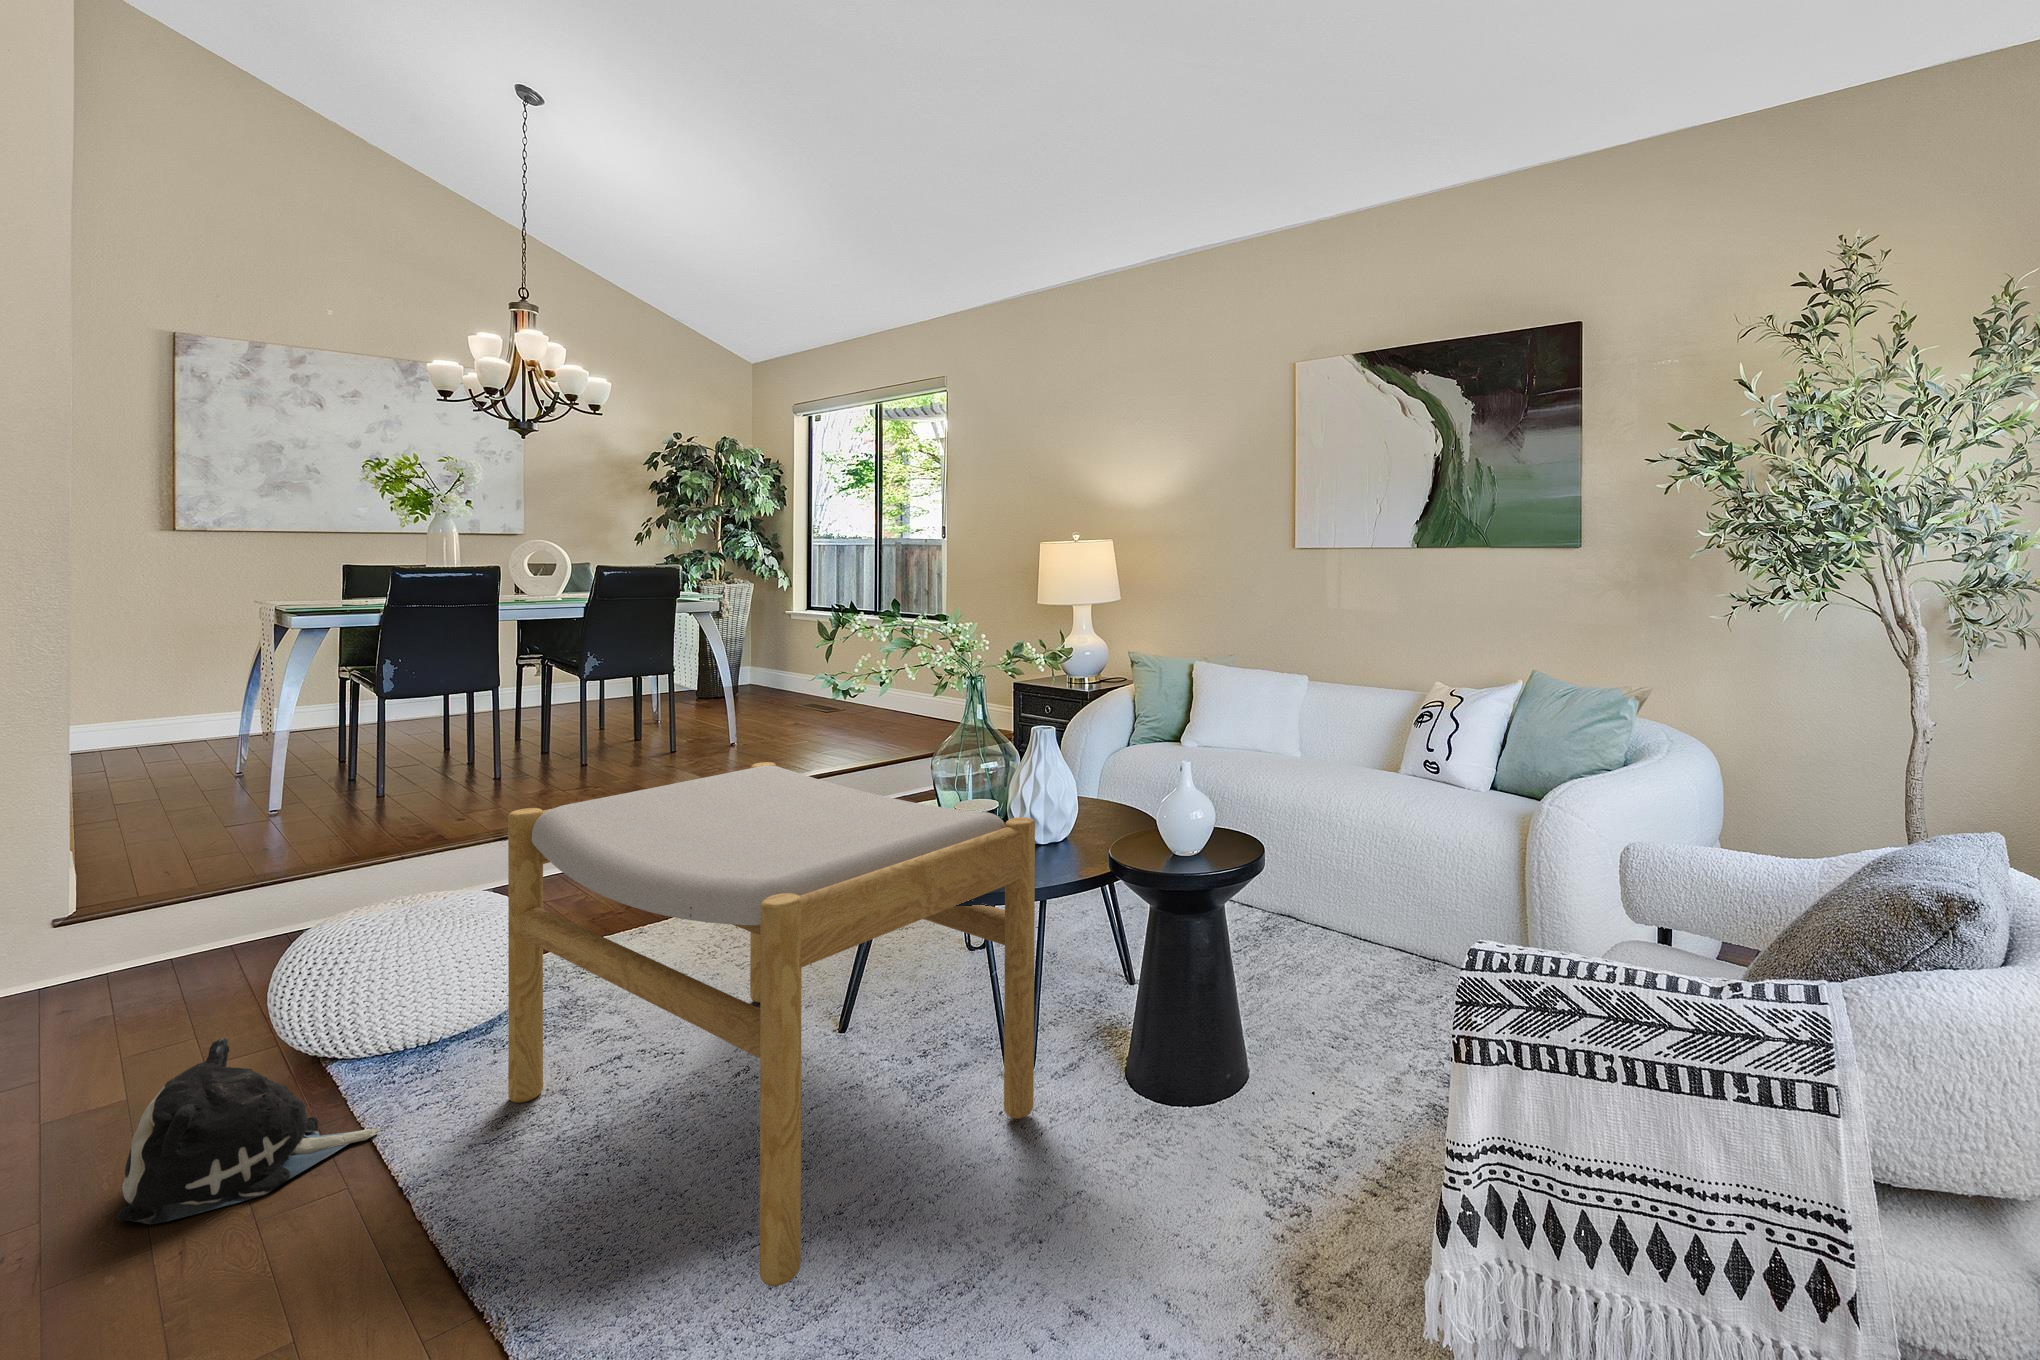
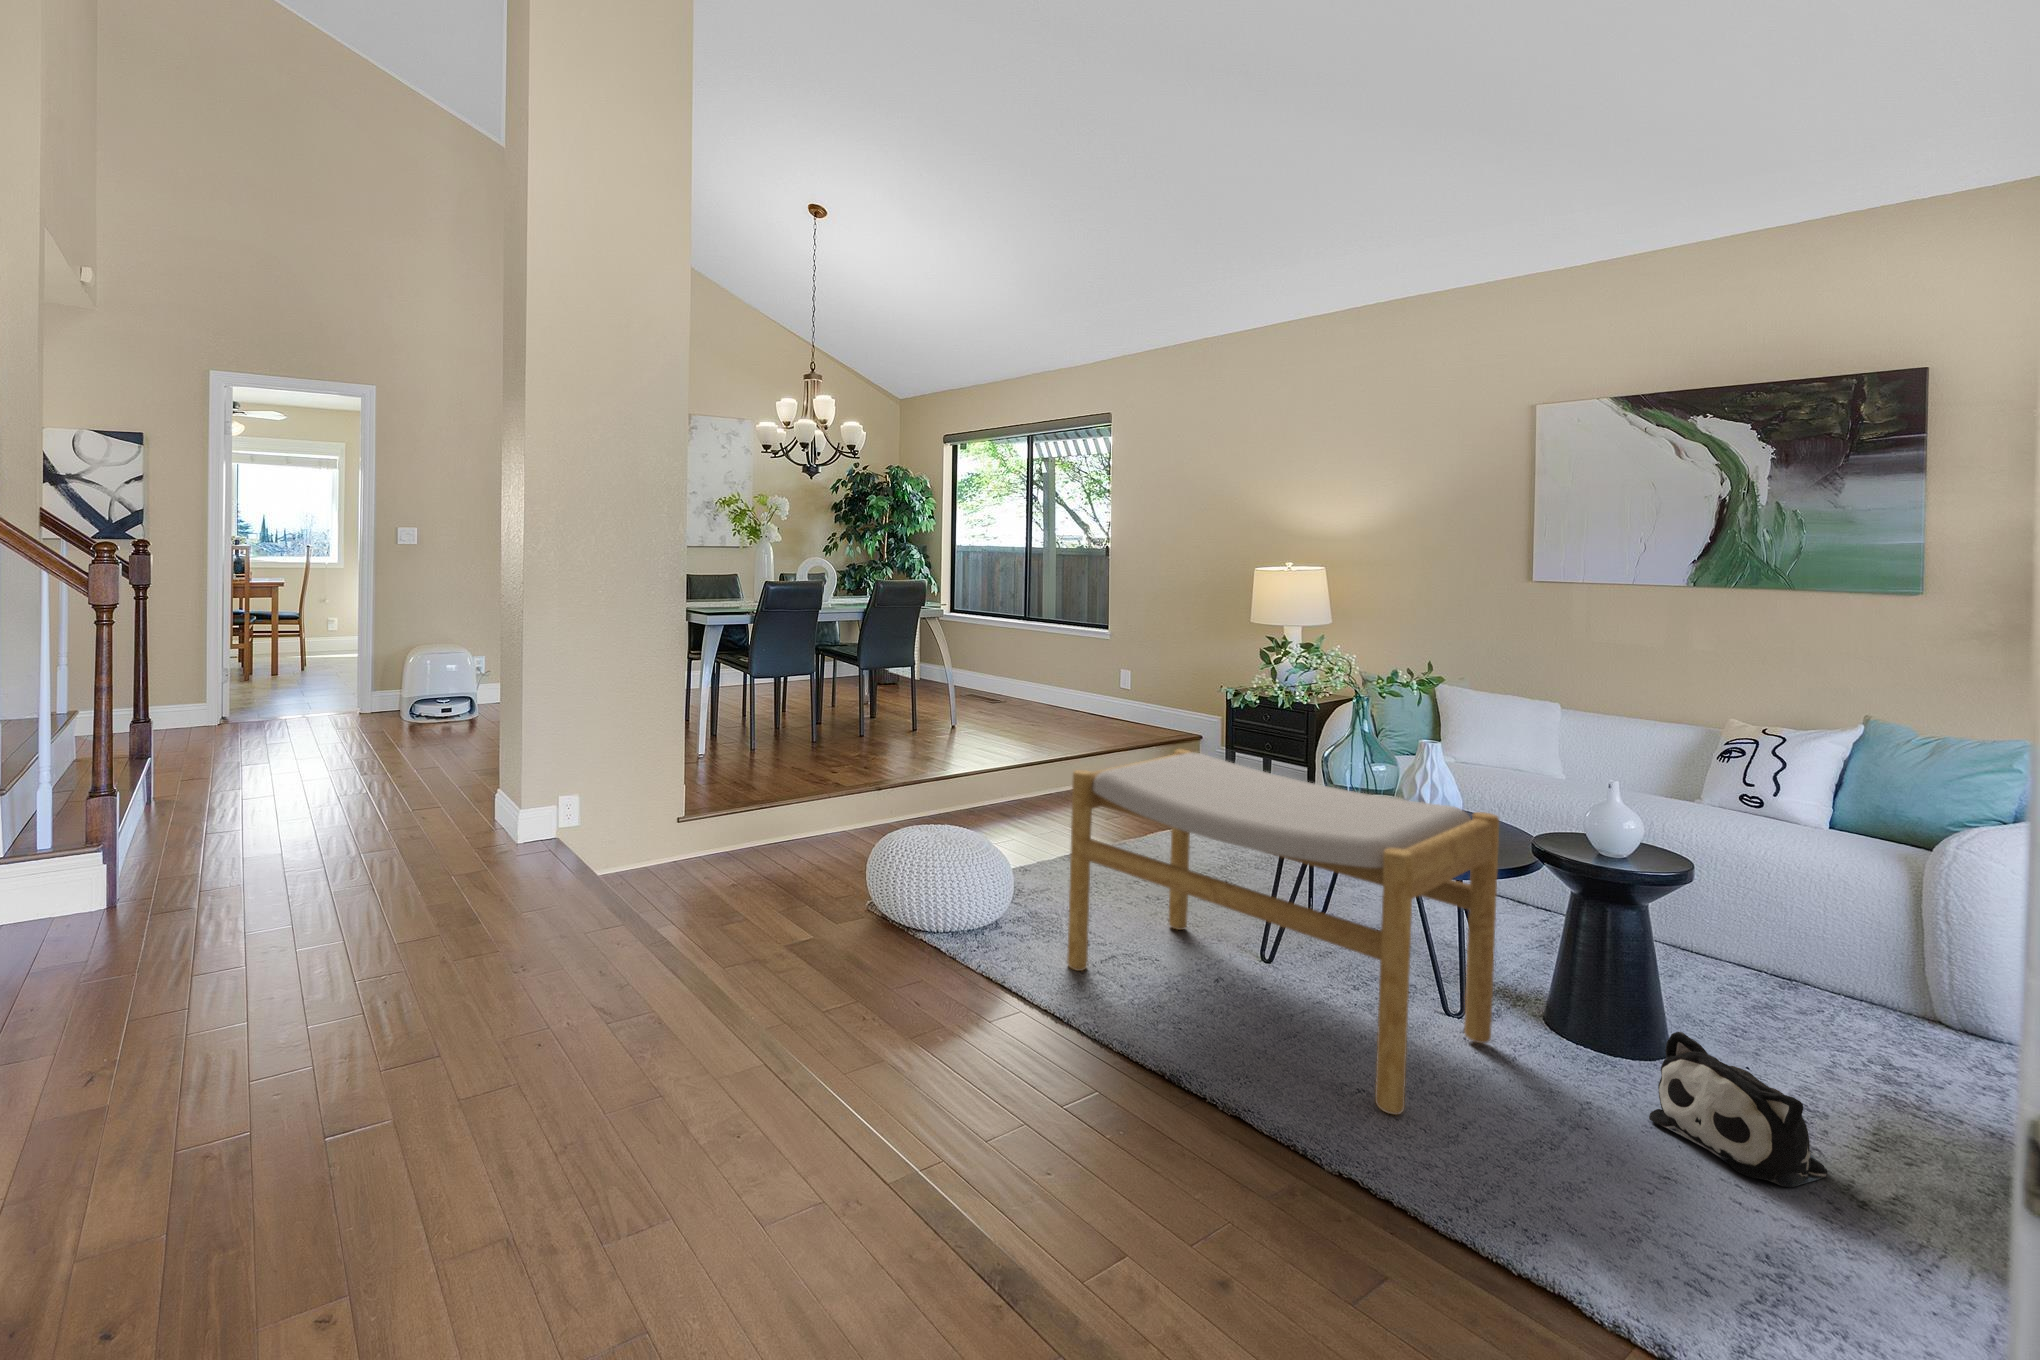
plush toy: present [116,1038,380,1224] -> present [1649,1032,1827,1187]

